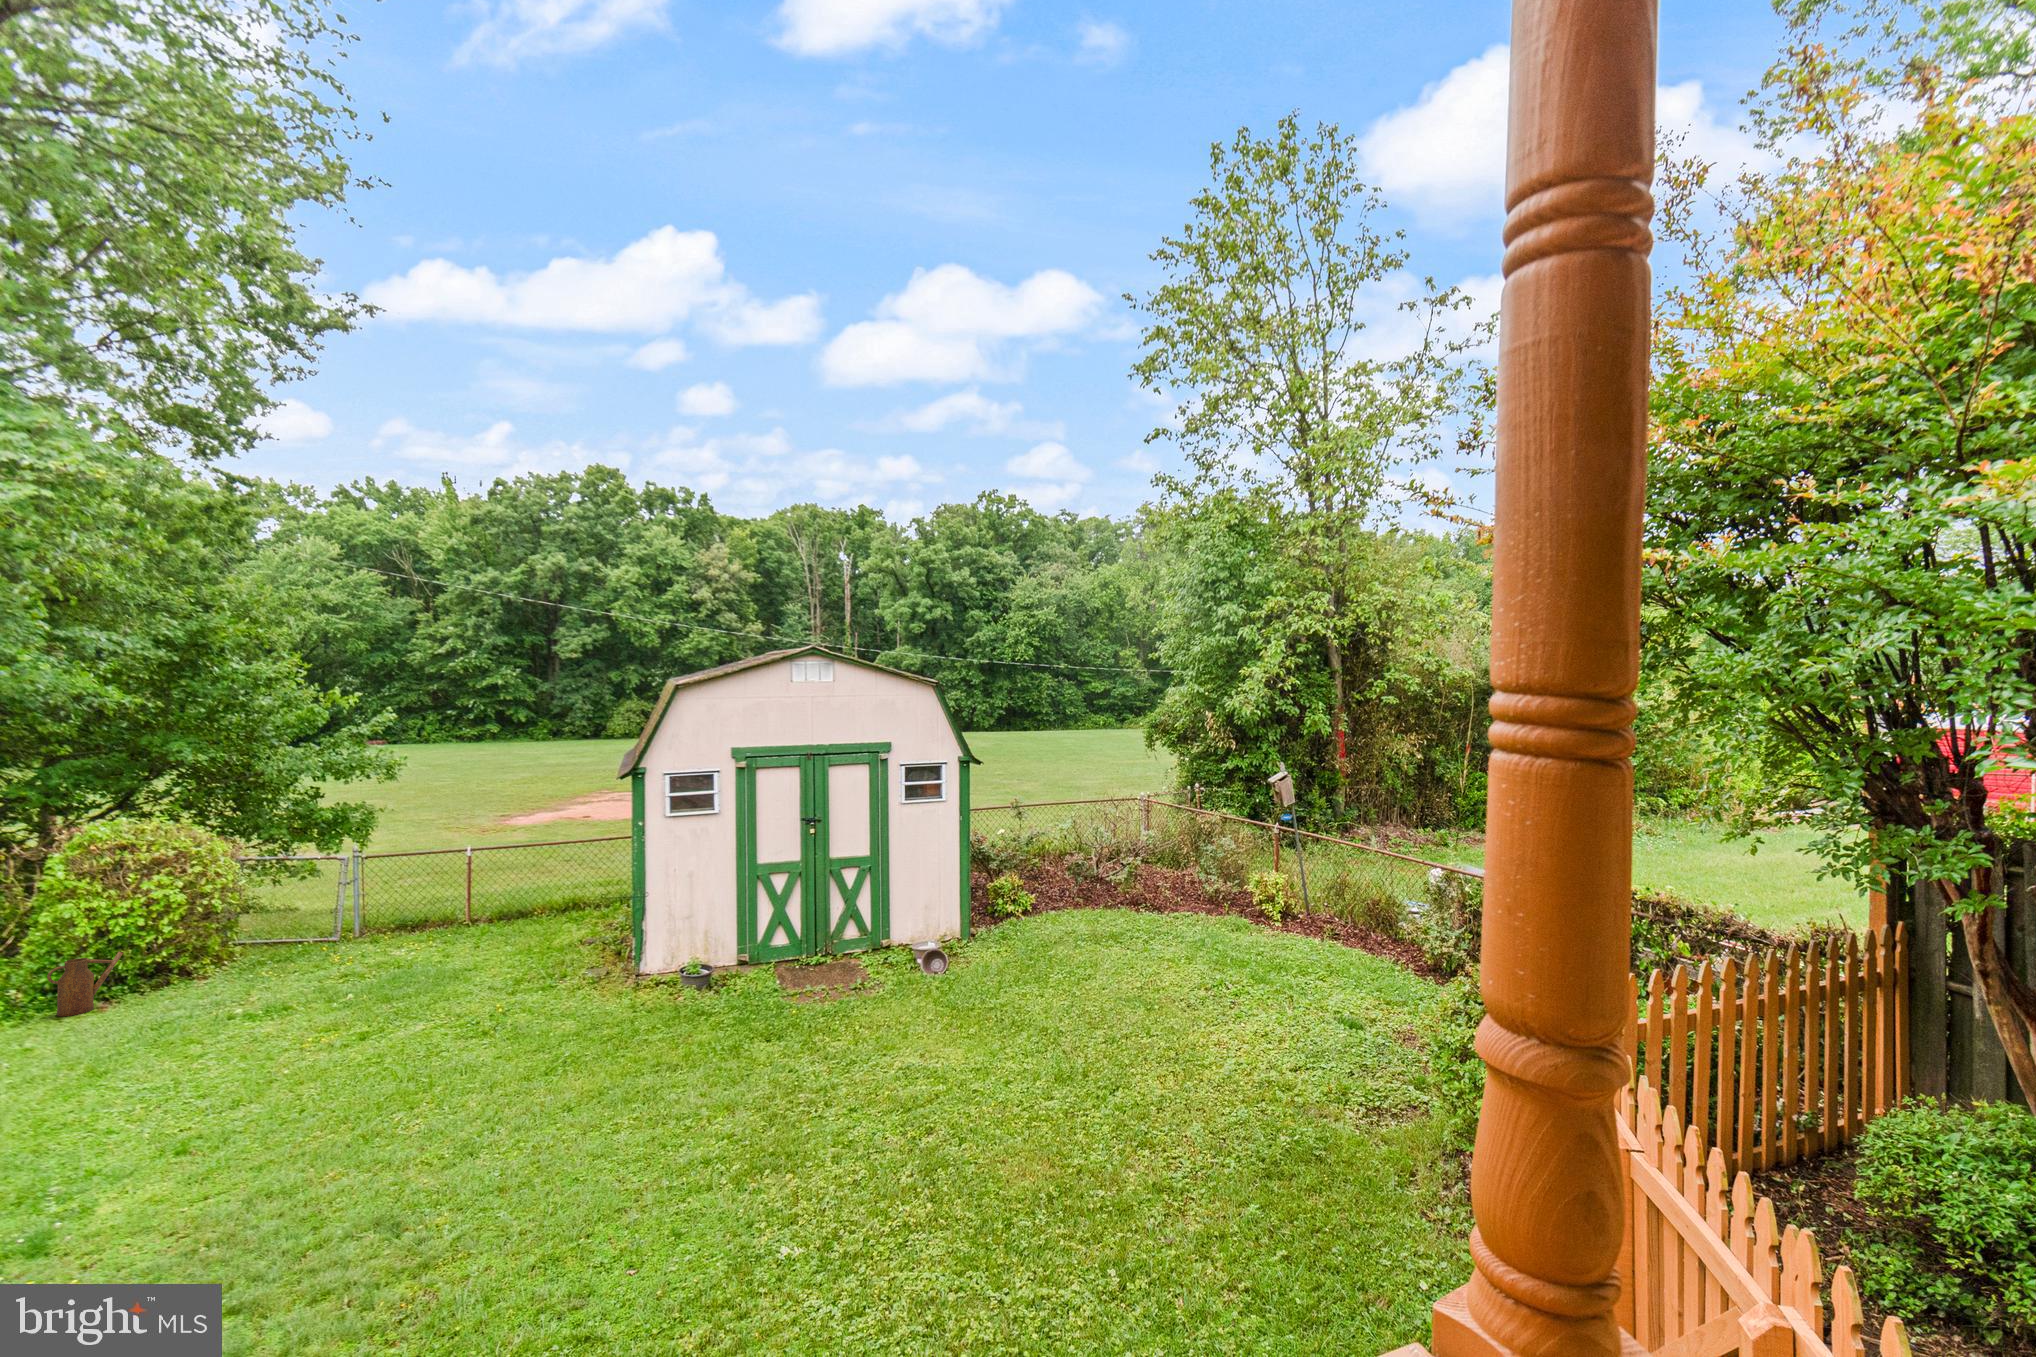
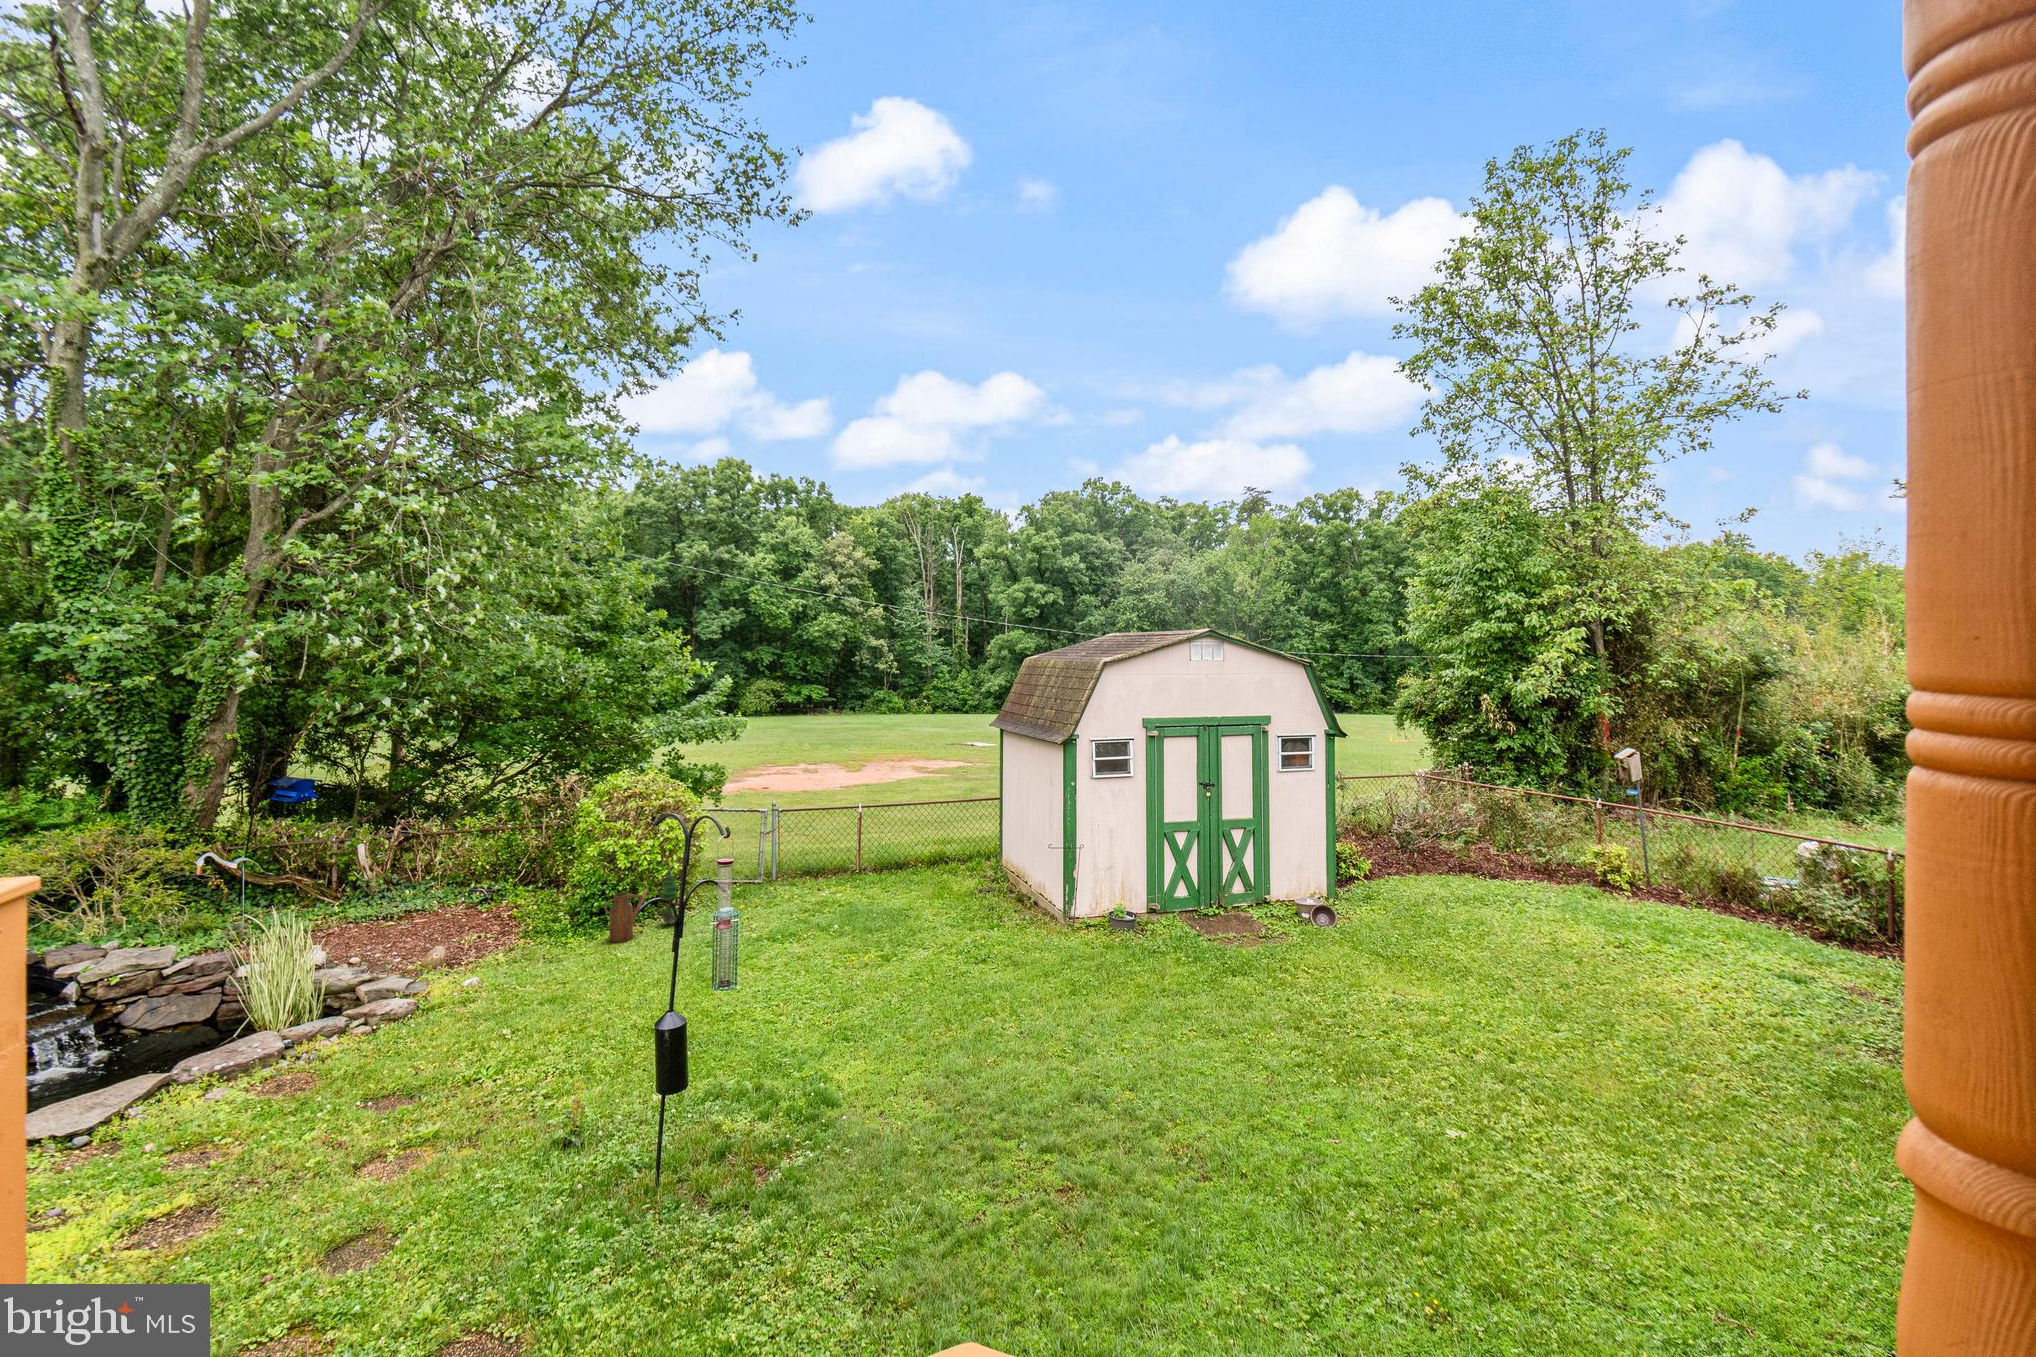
potted tree: none [147,926,181,991] -> present [660,868,677,924]

